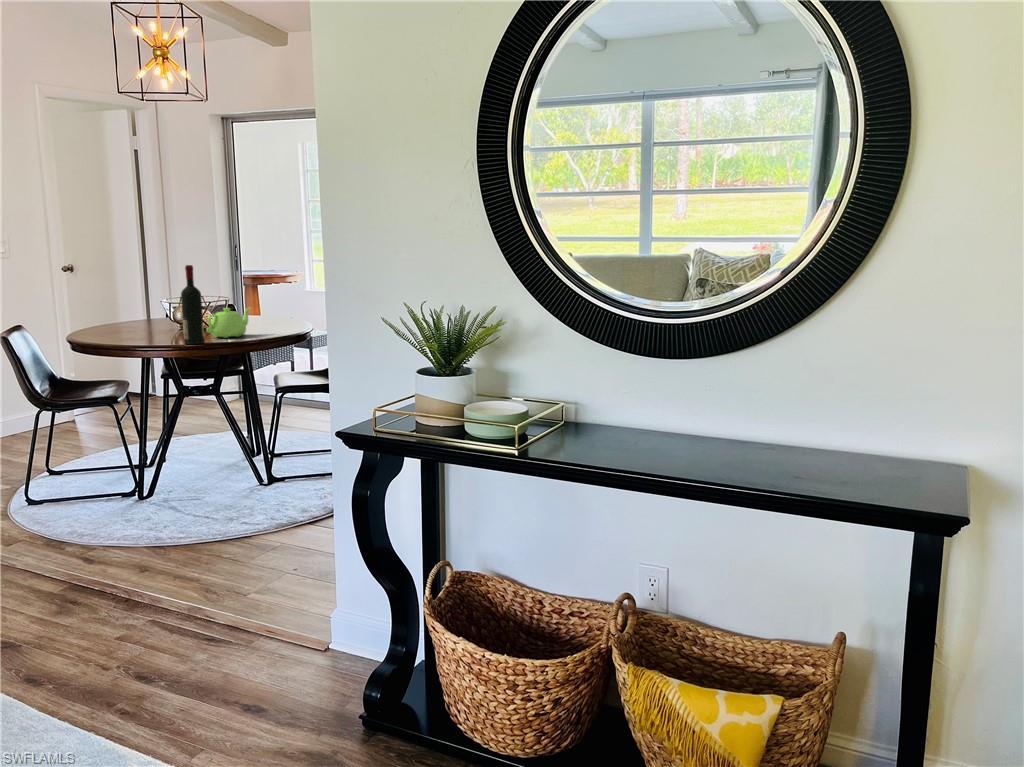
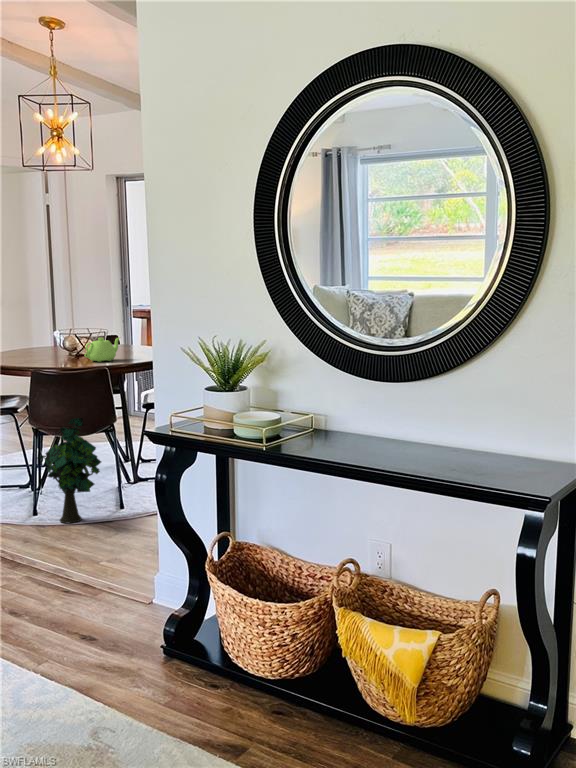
wine bottle: present [181,265,204,344] -> none [64,304,82,366]
decorative plant: none [149,408,235,541] -> present [38,418,101,523]

